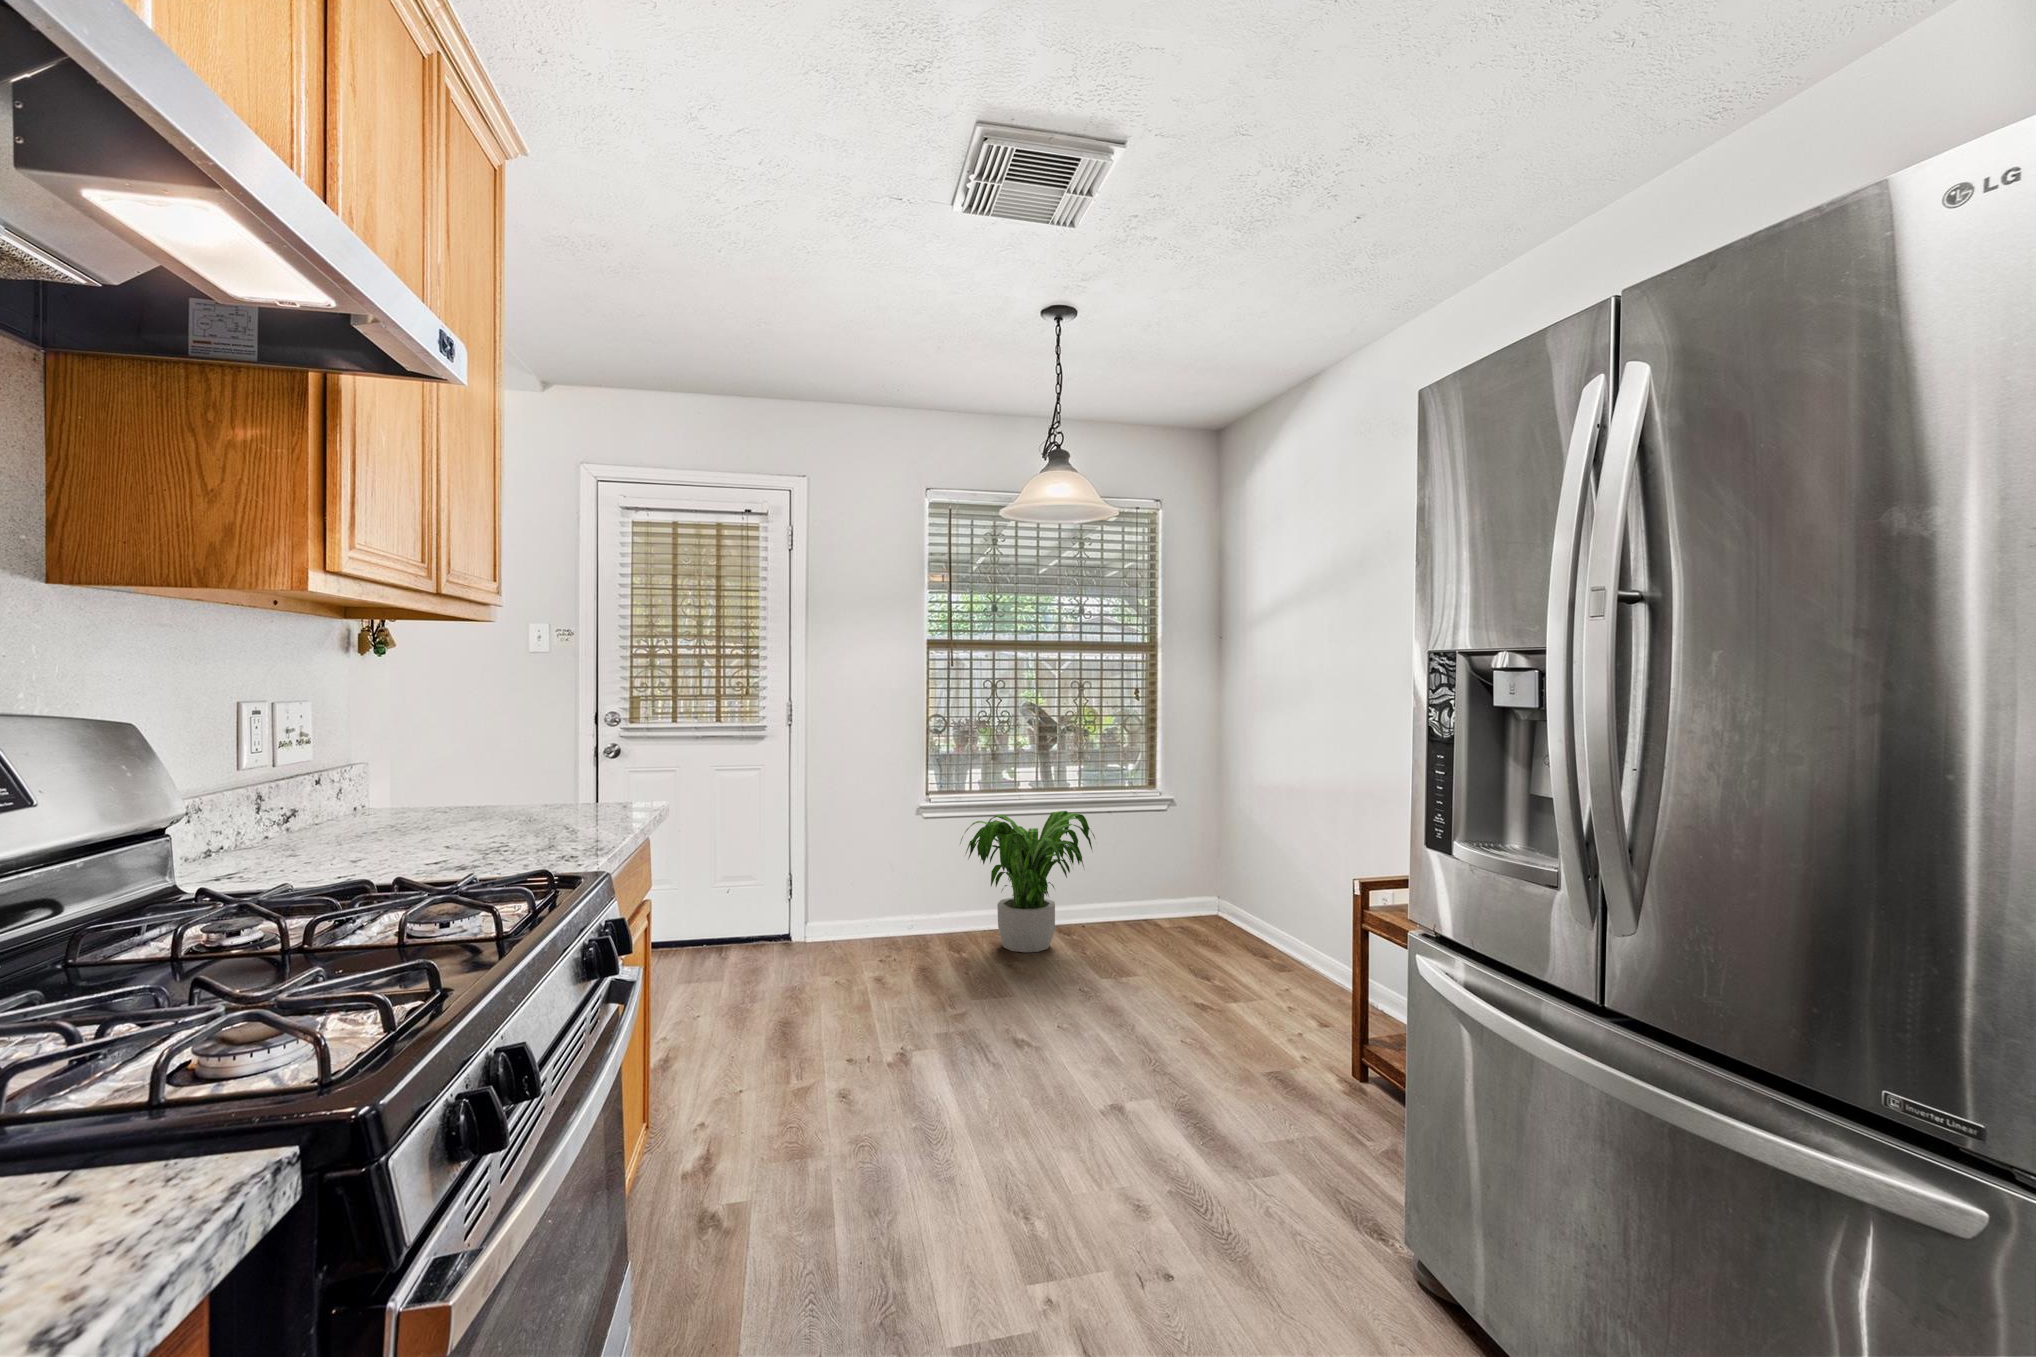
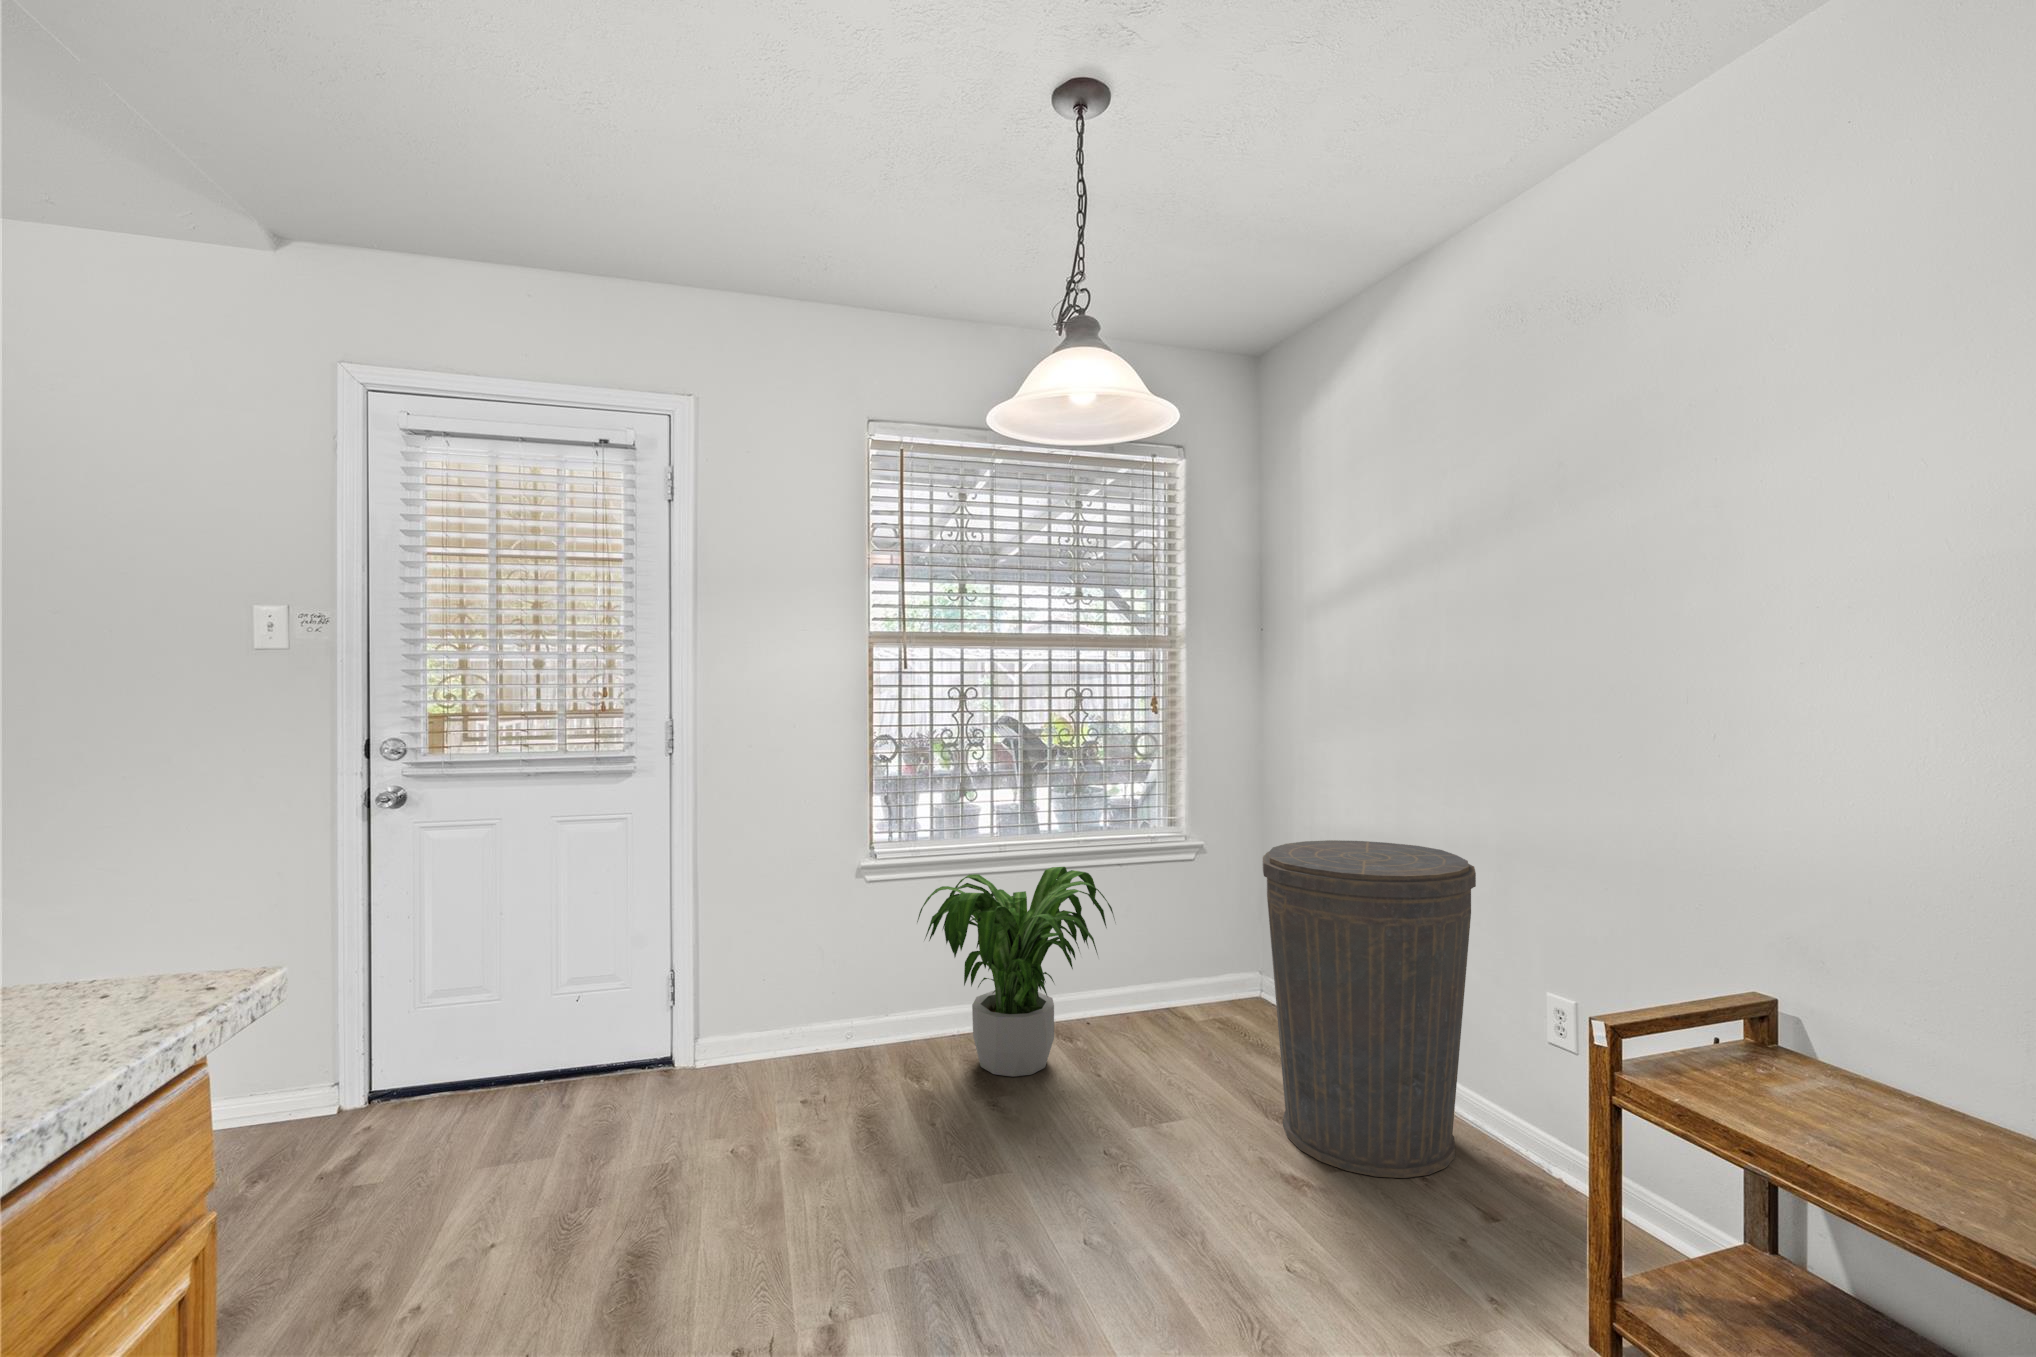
trash can: none [1191,789,1334,1007] -> present [1263,840,1476,1178]

